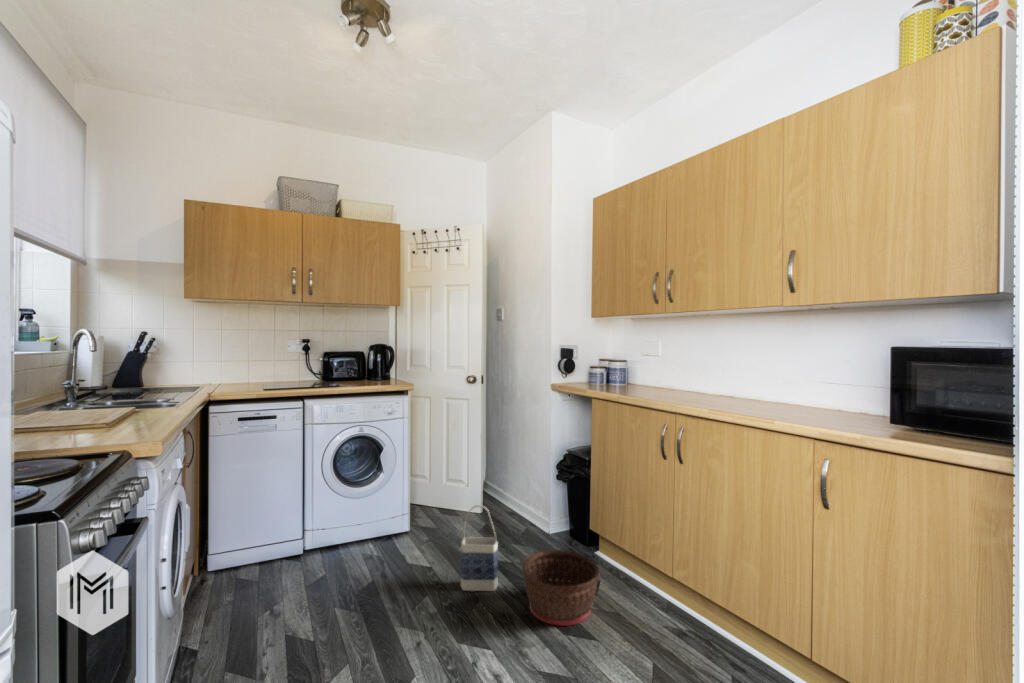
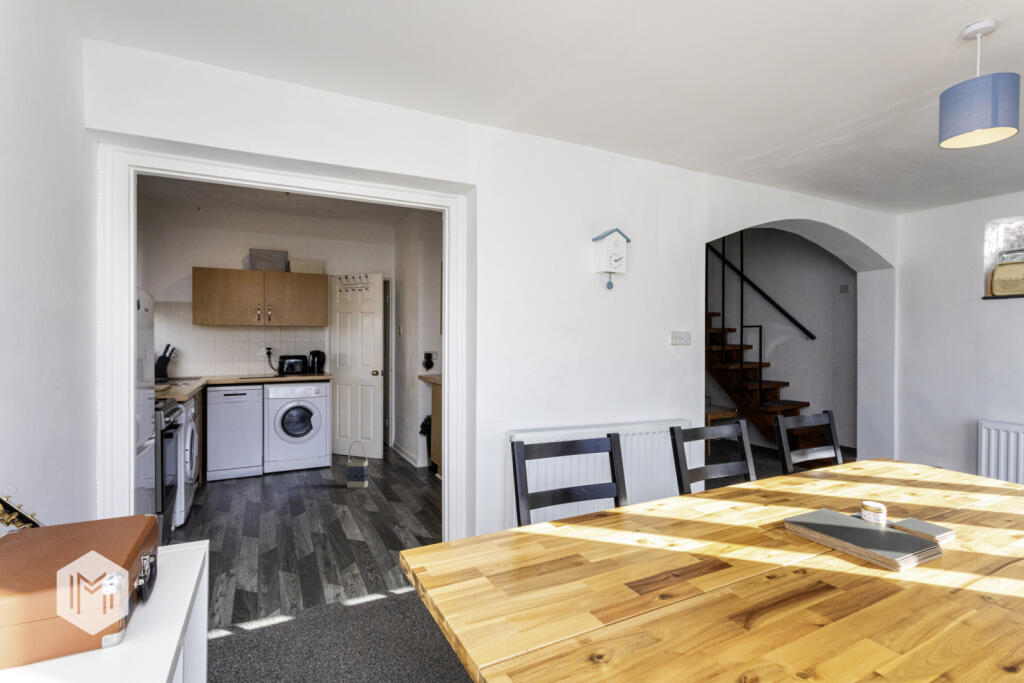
basket: present [522,550,599,626] -> none [374,465,417,498]

